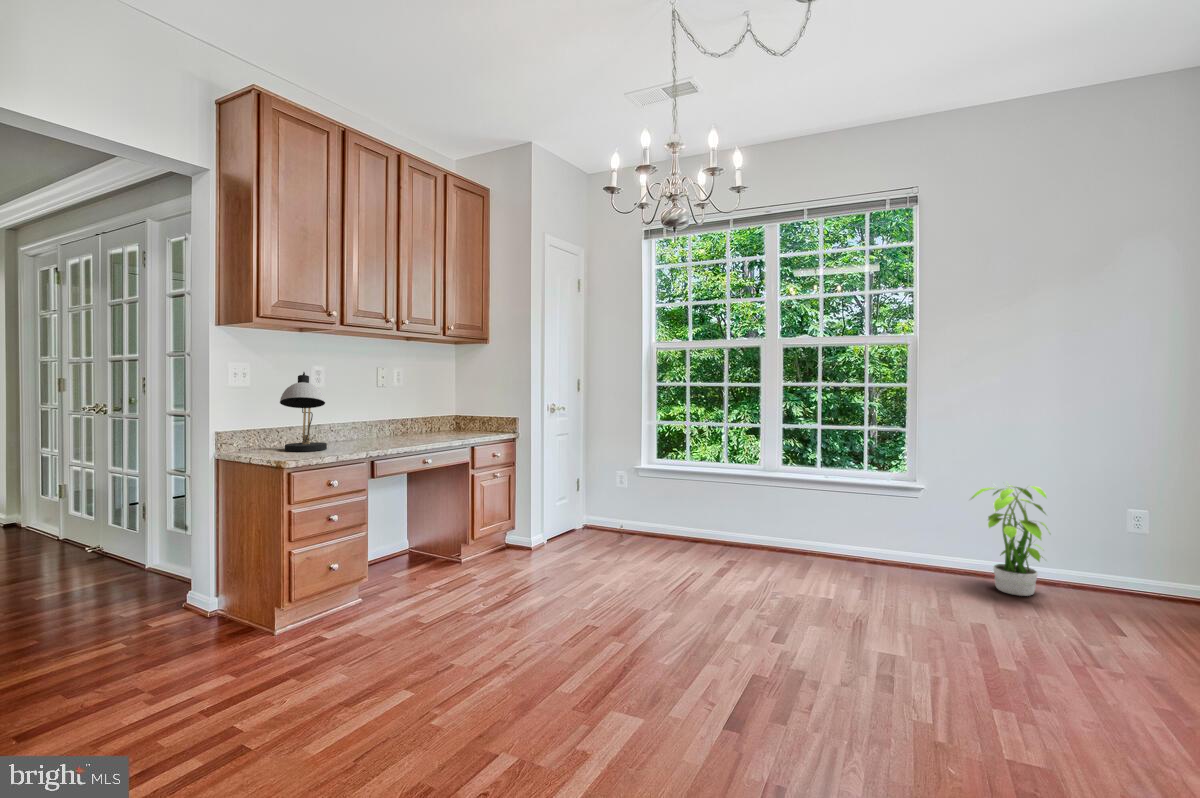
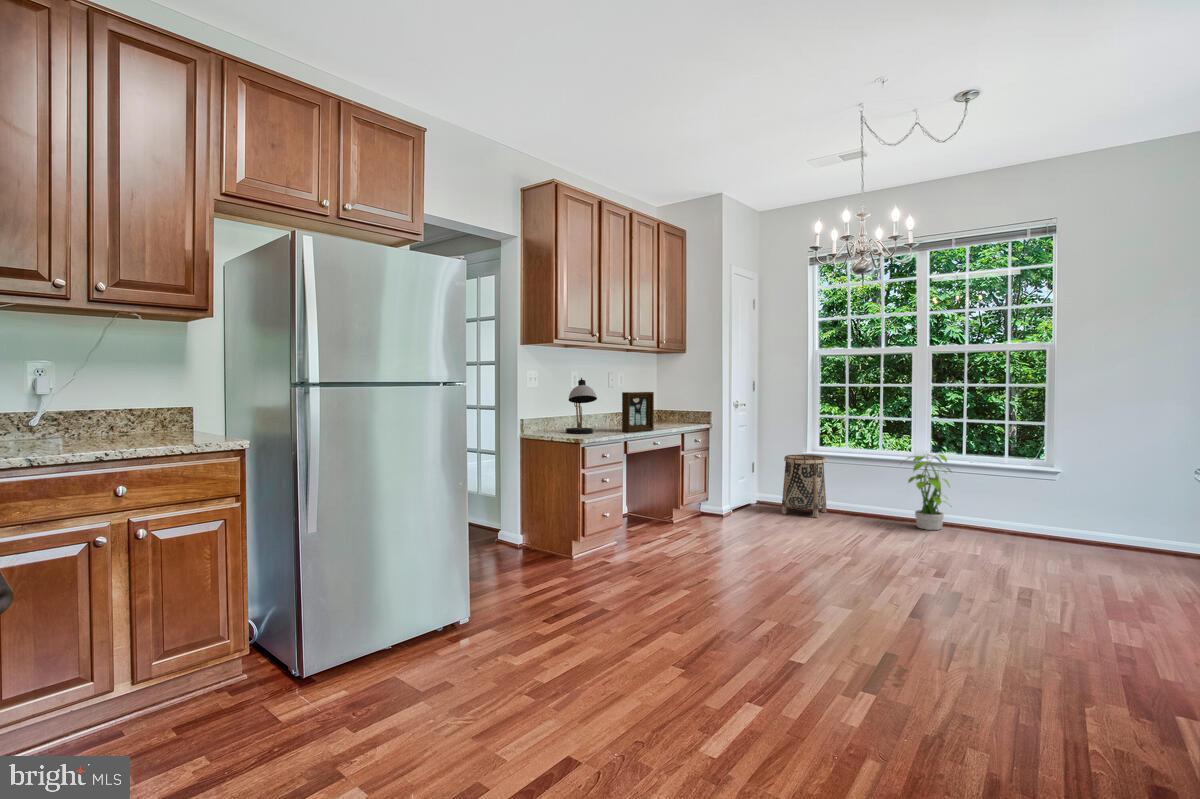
picture frame: none [374,393,425,448] -> present [622,392,654,432]
basket: none [609,469,664,548] -> present [781,455,827,518]
potted plant: present [971,485,1050,596] -> present [908,454,951,530]

